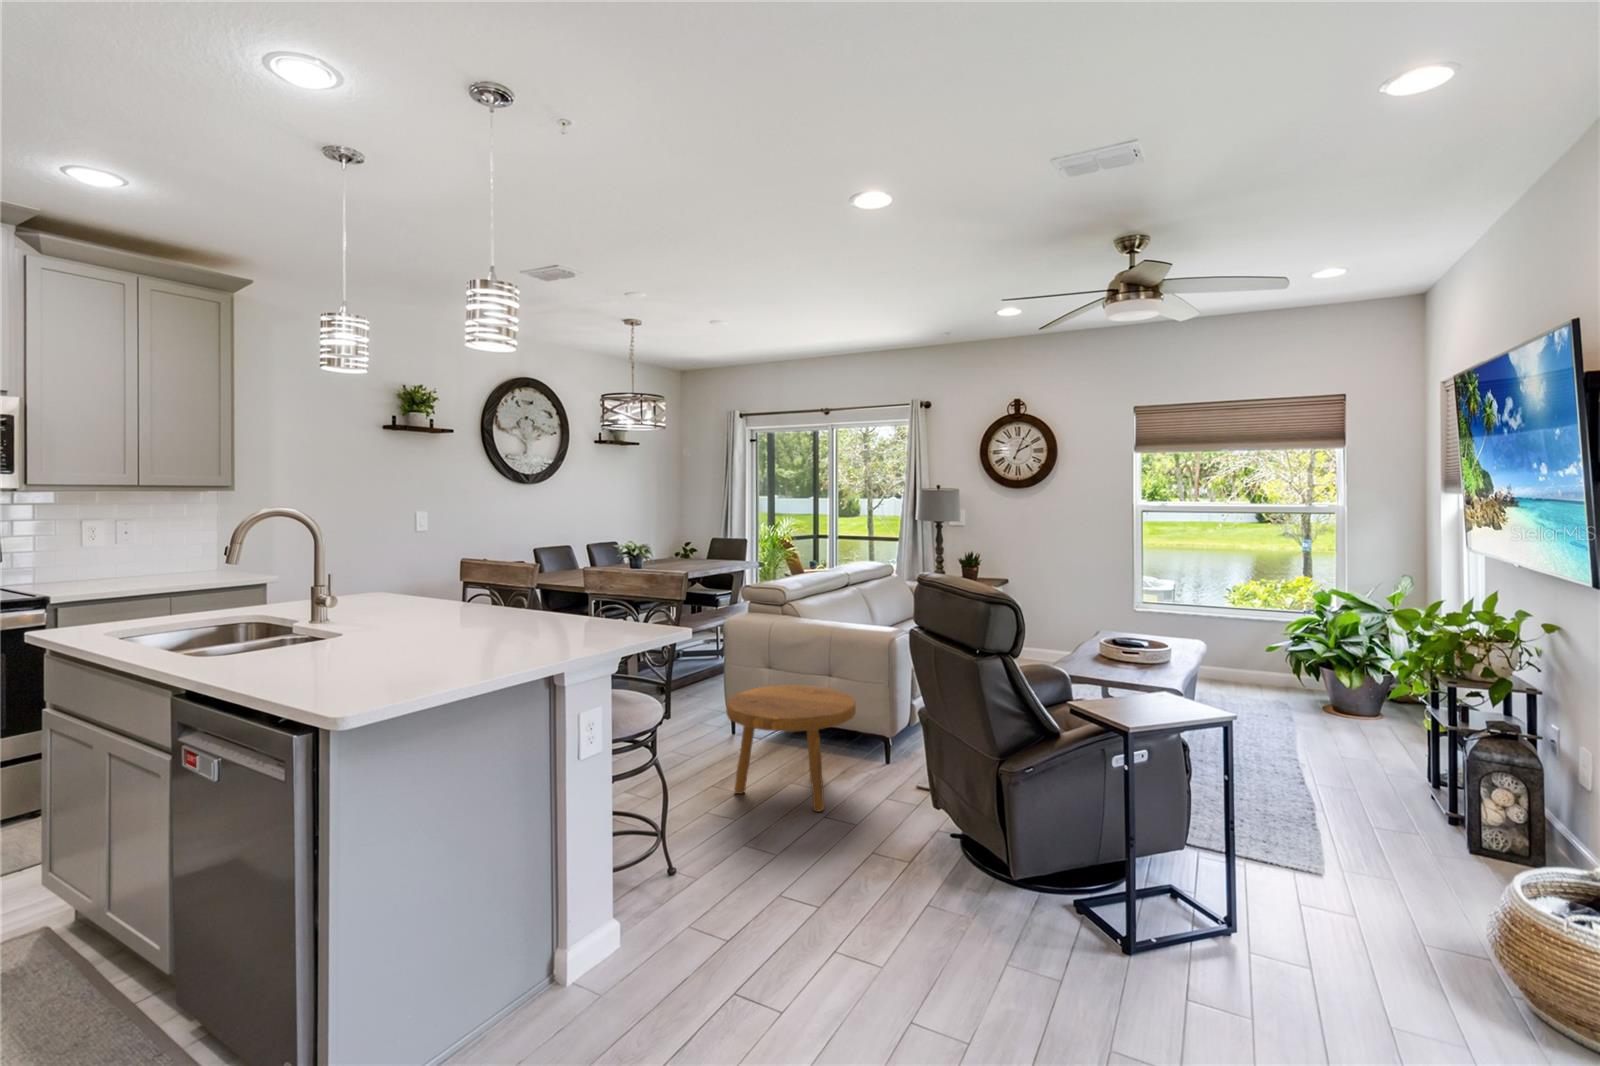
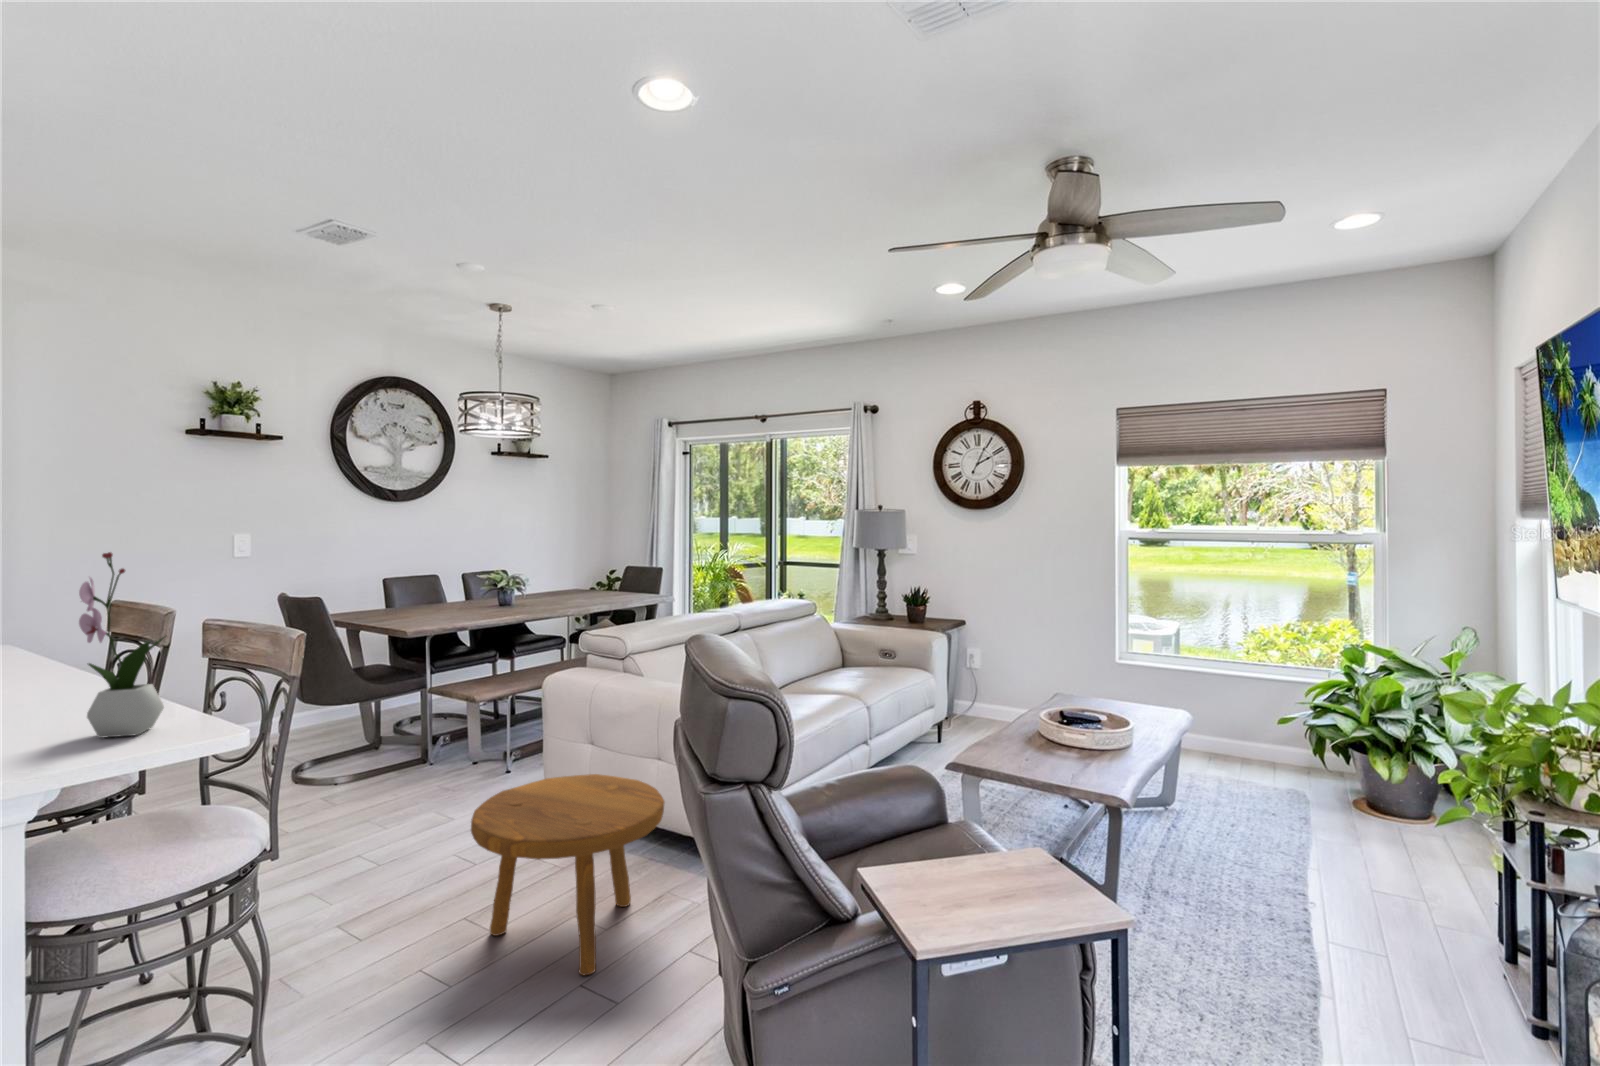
flower arrangement: none [595,521,642,632] -> present [79,552,166,738]

